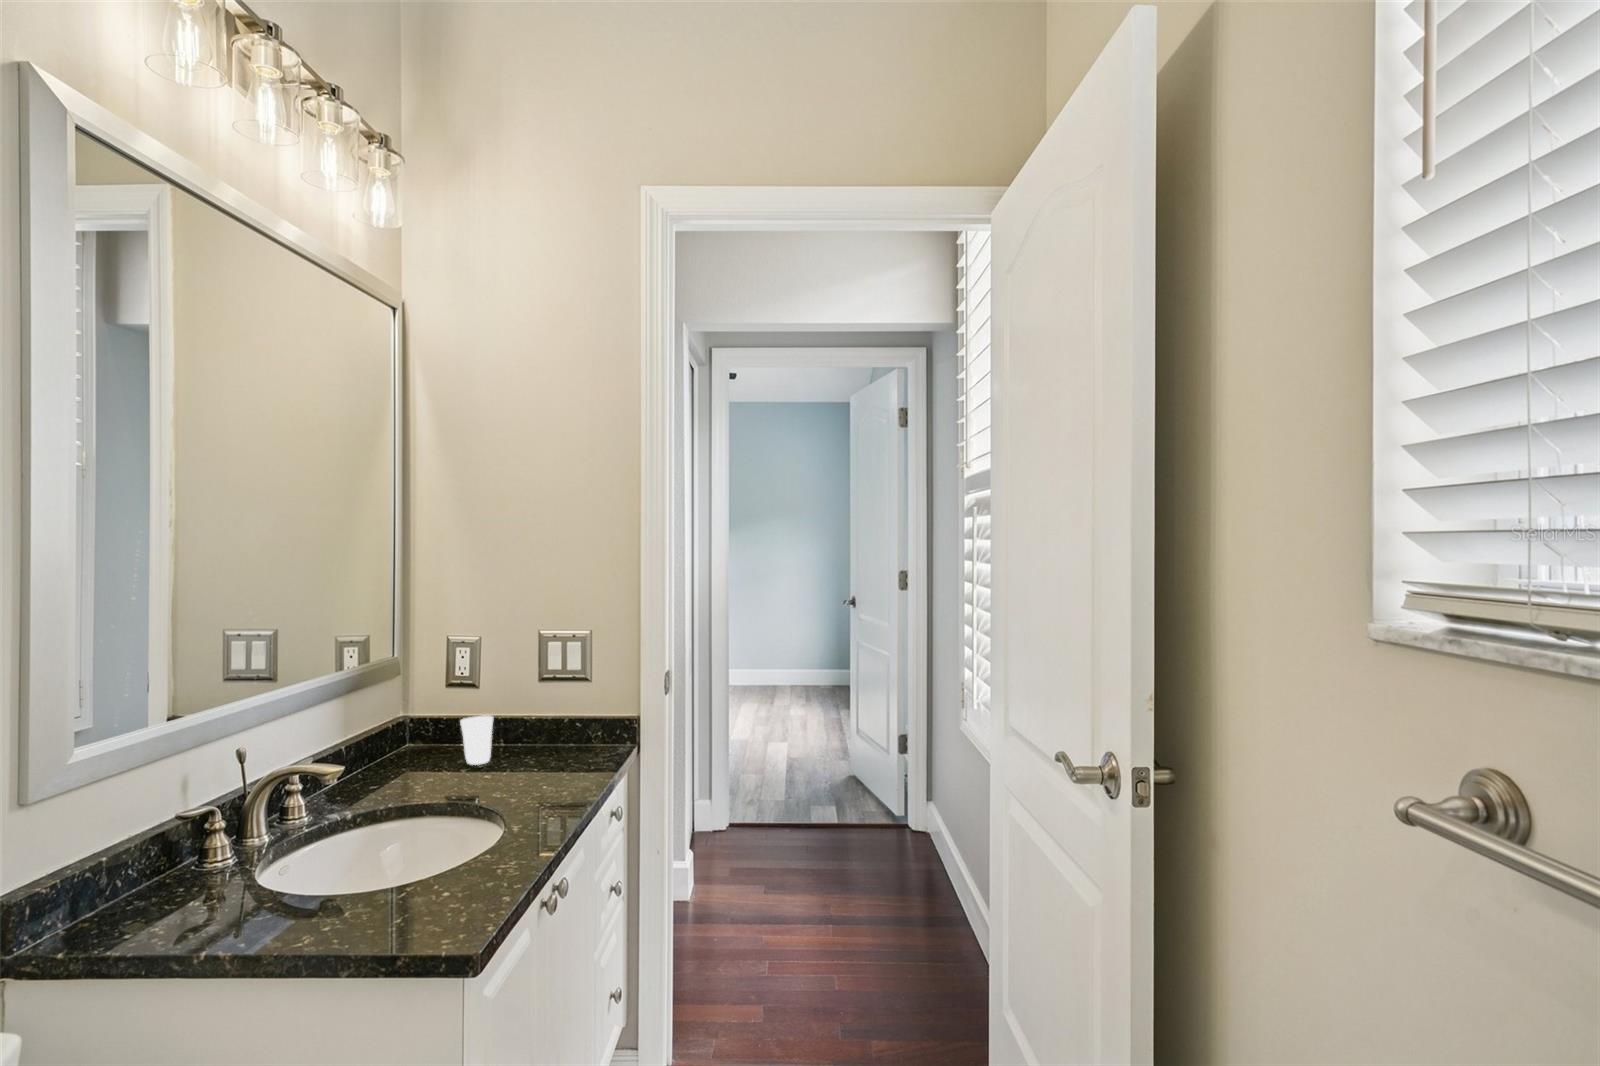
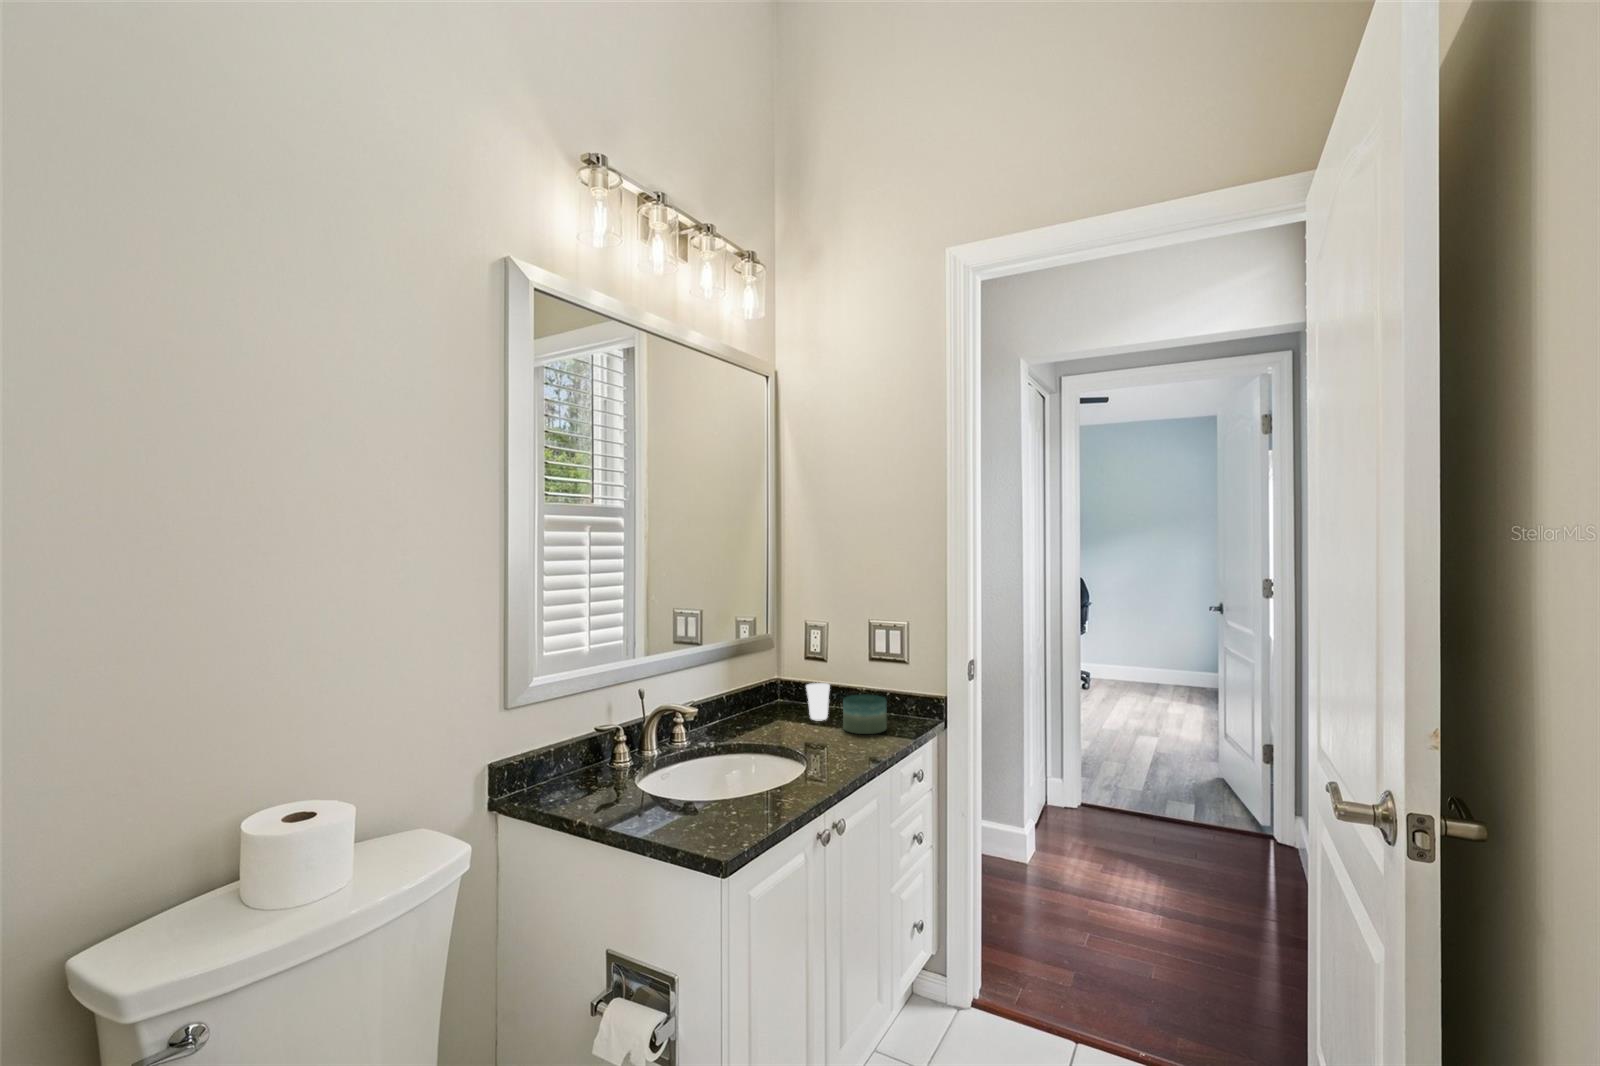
candle: none [518,723,575,773] -> present [843,694,887,734]

